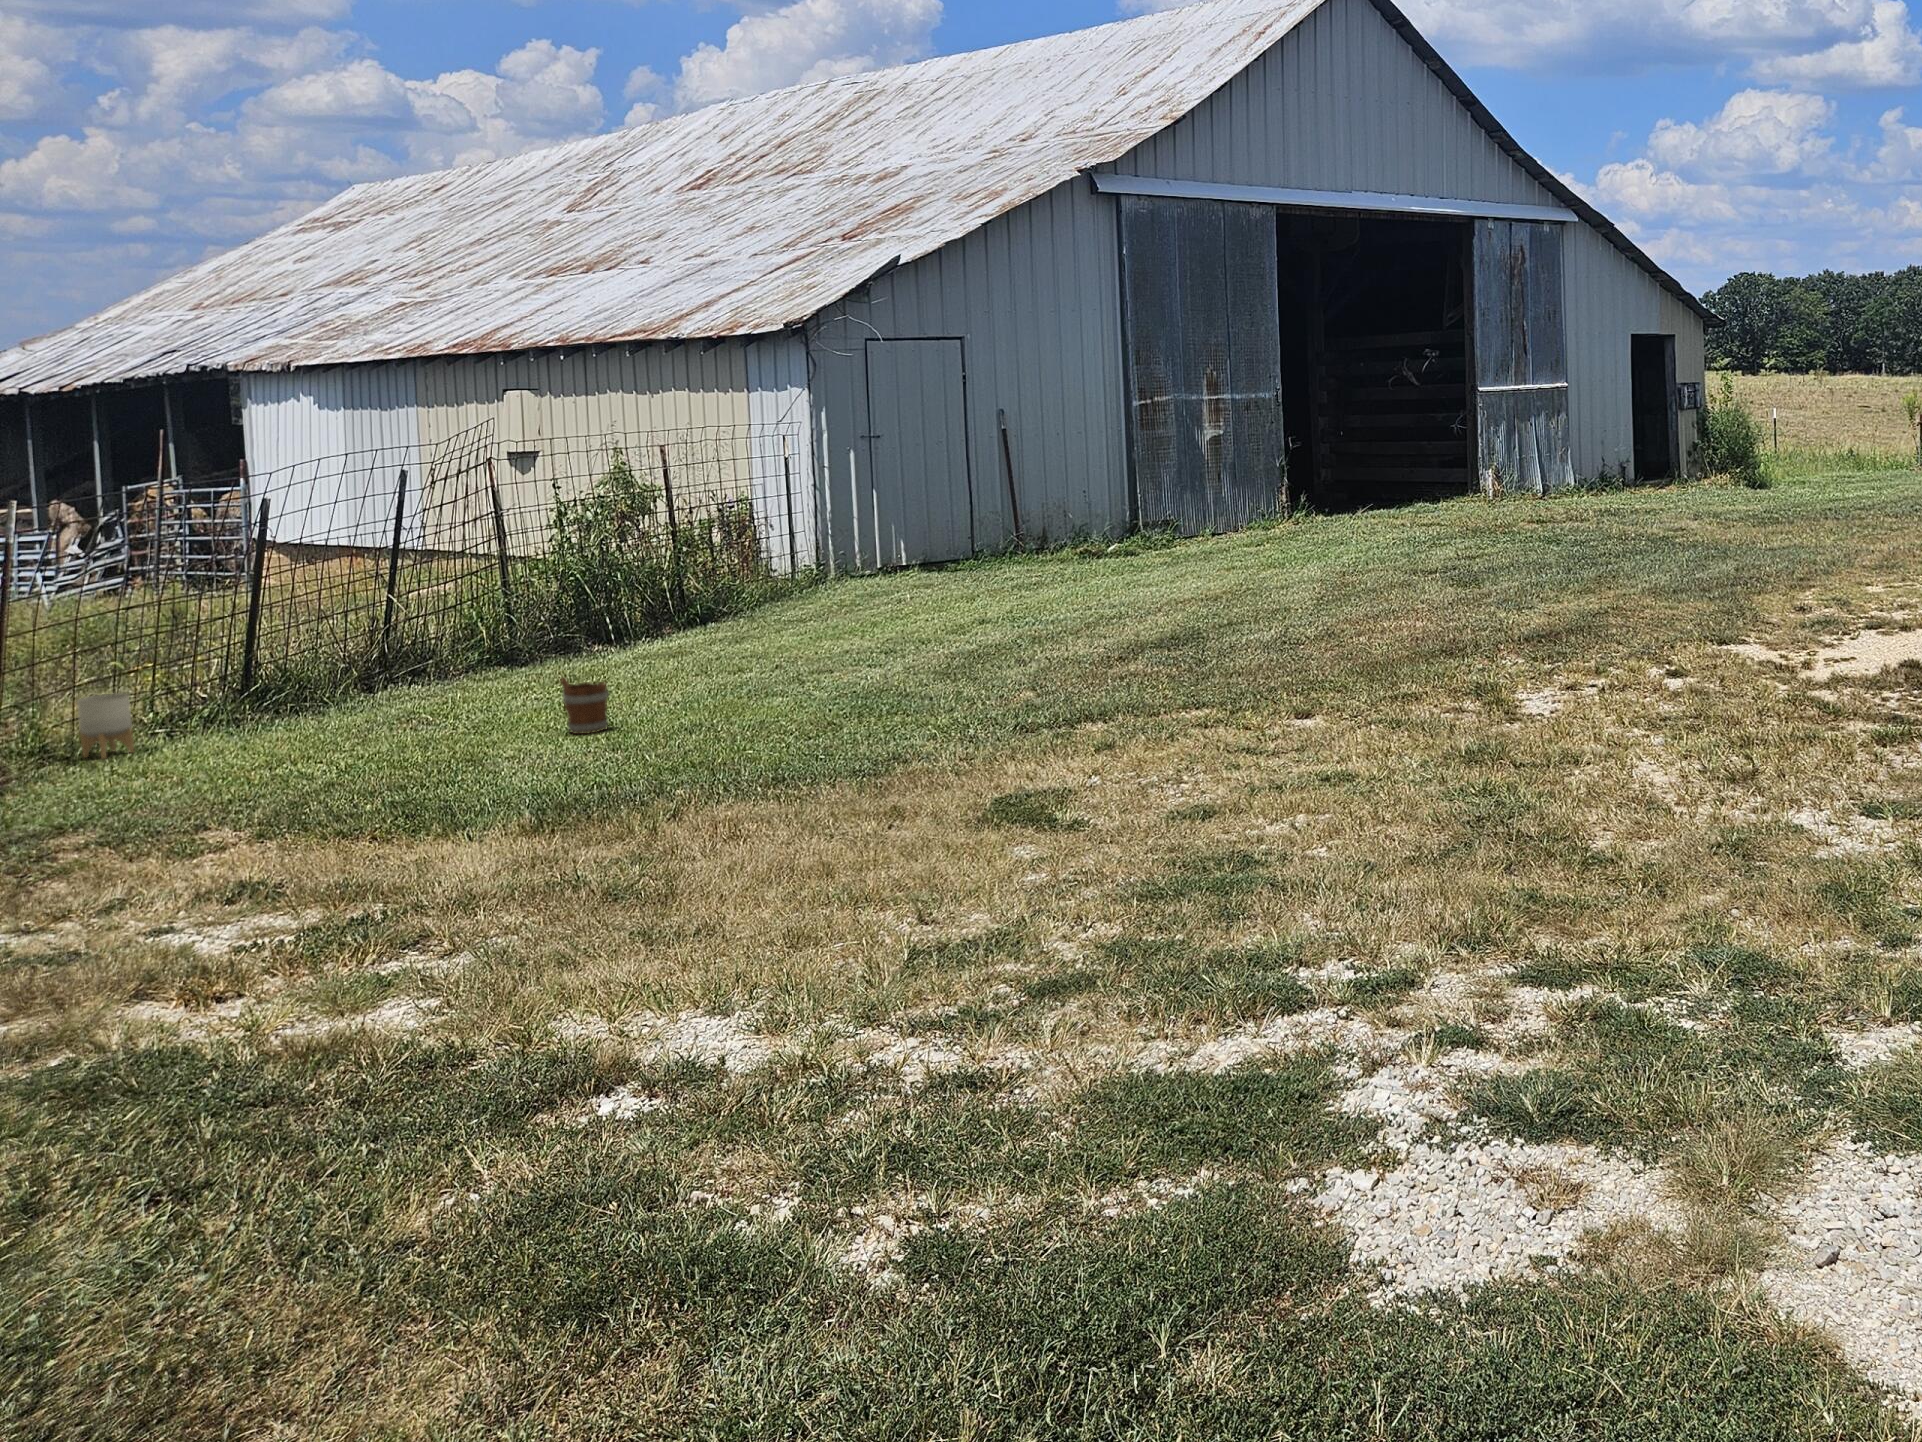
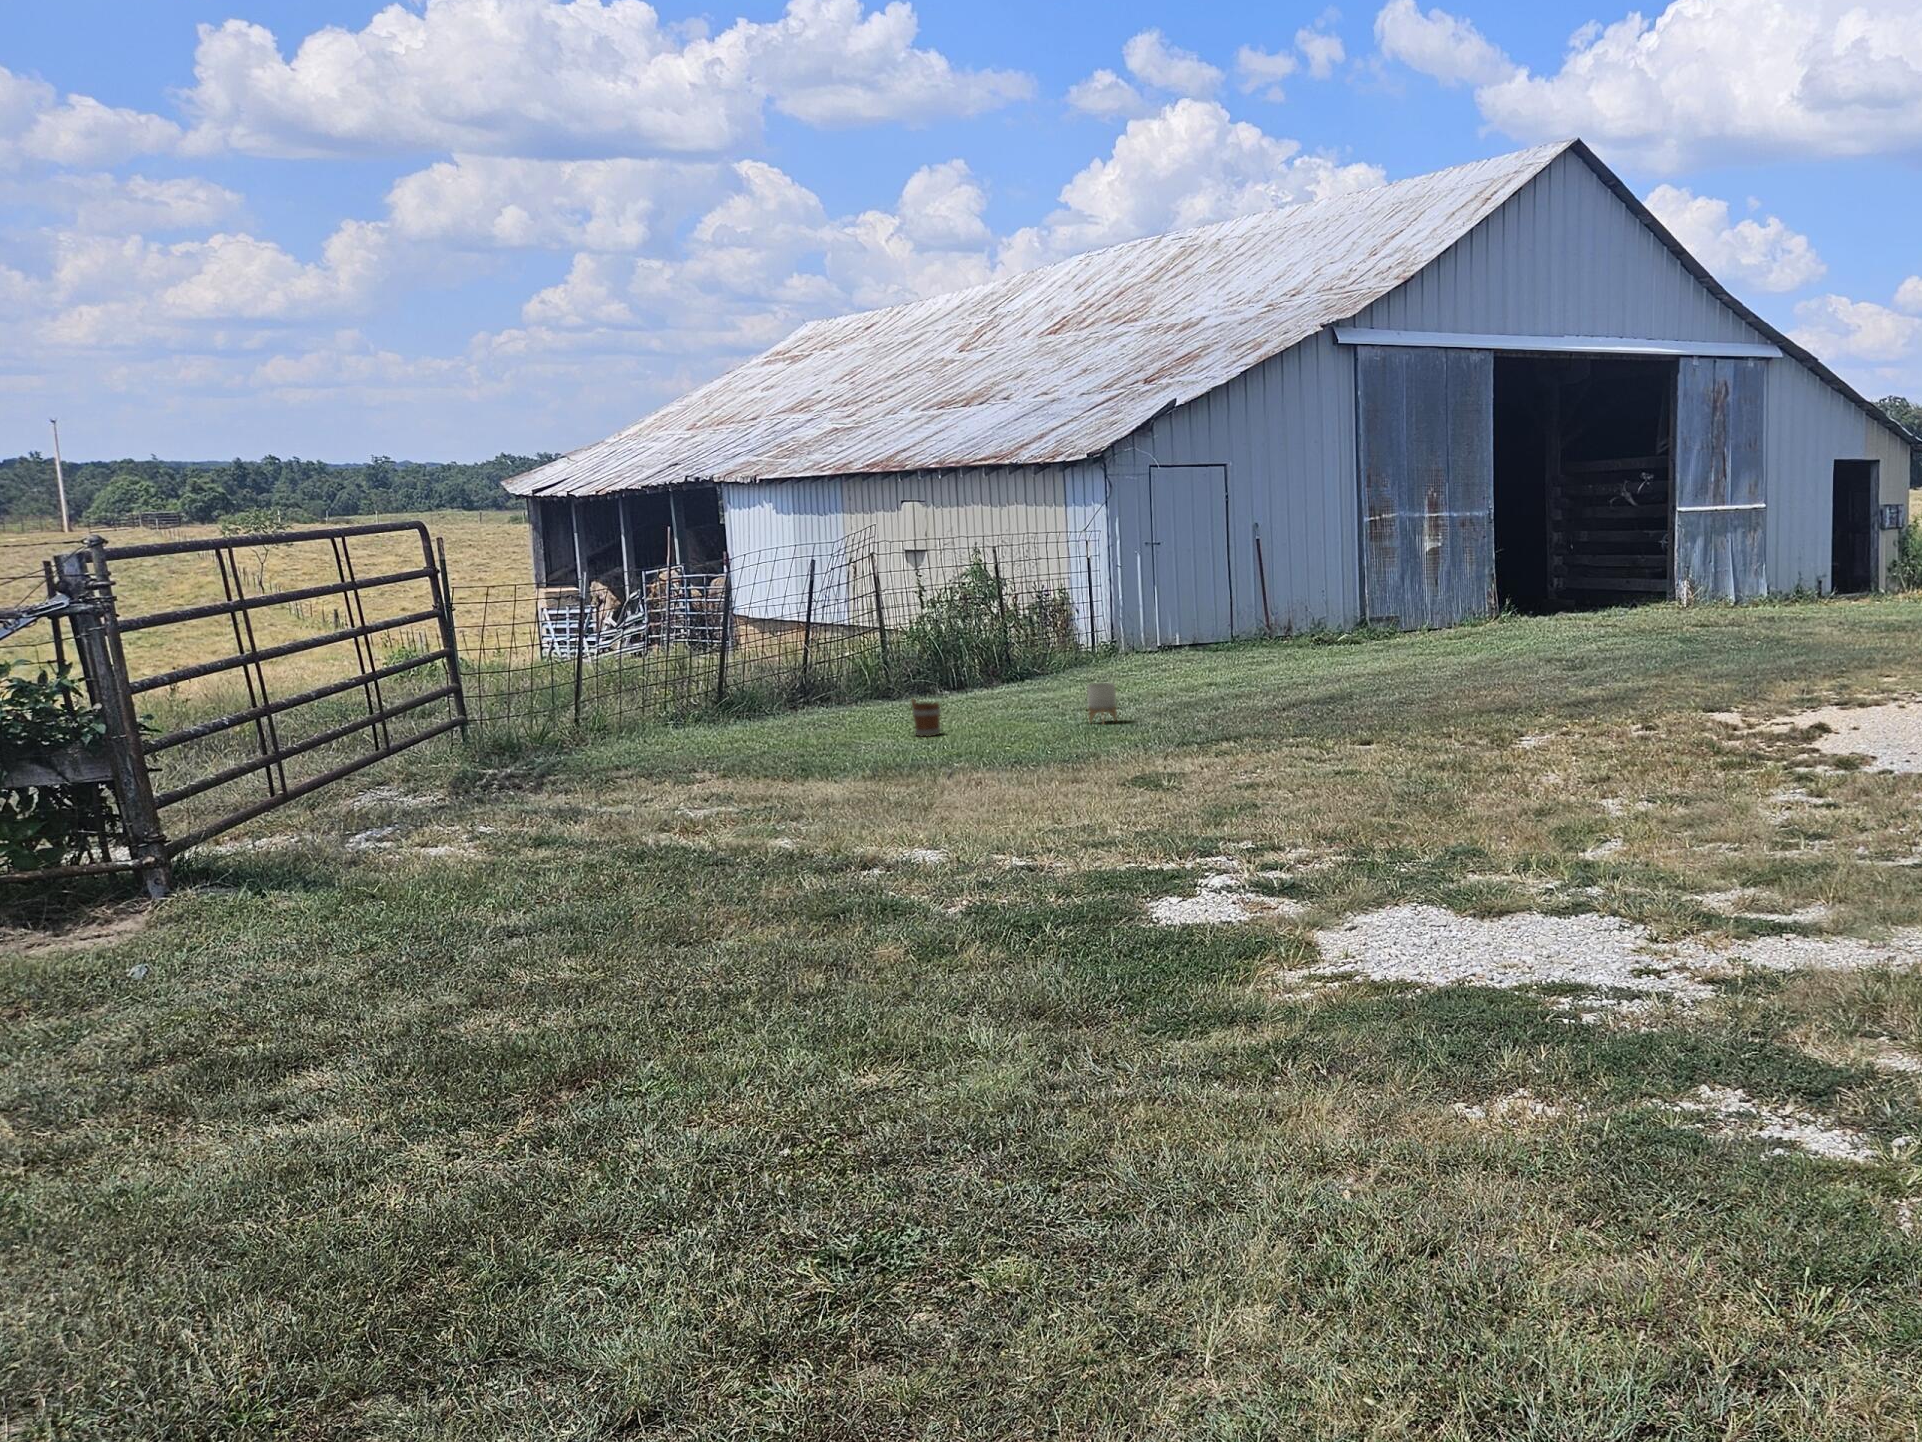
planter: present [77,693,134,759] -> present [1087,683,1117,723]

